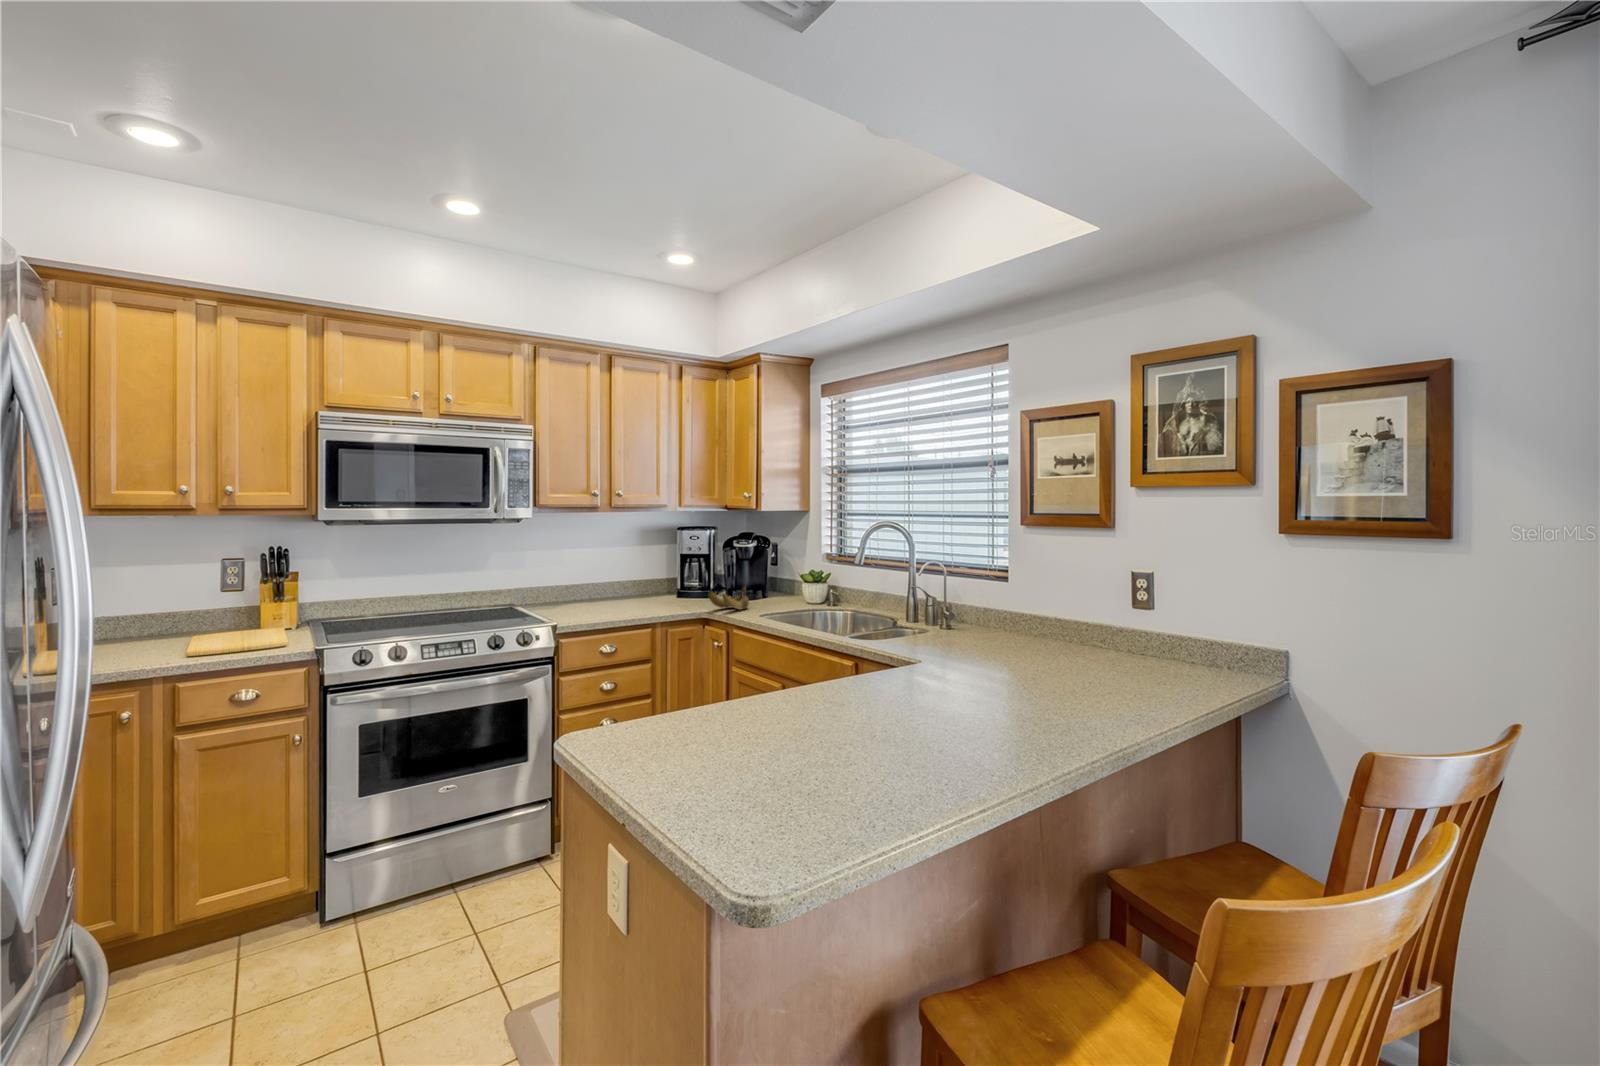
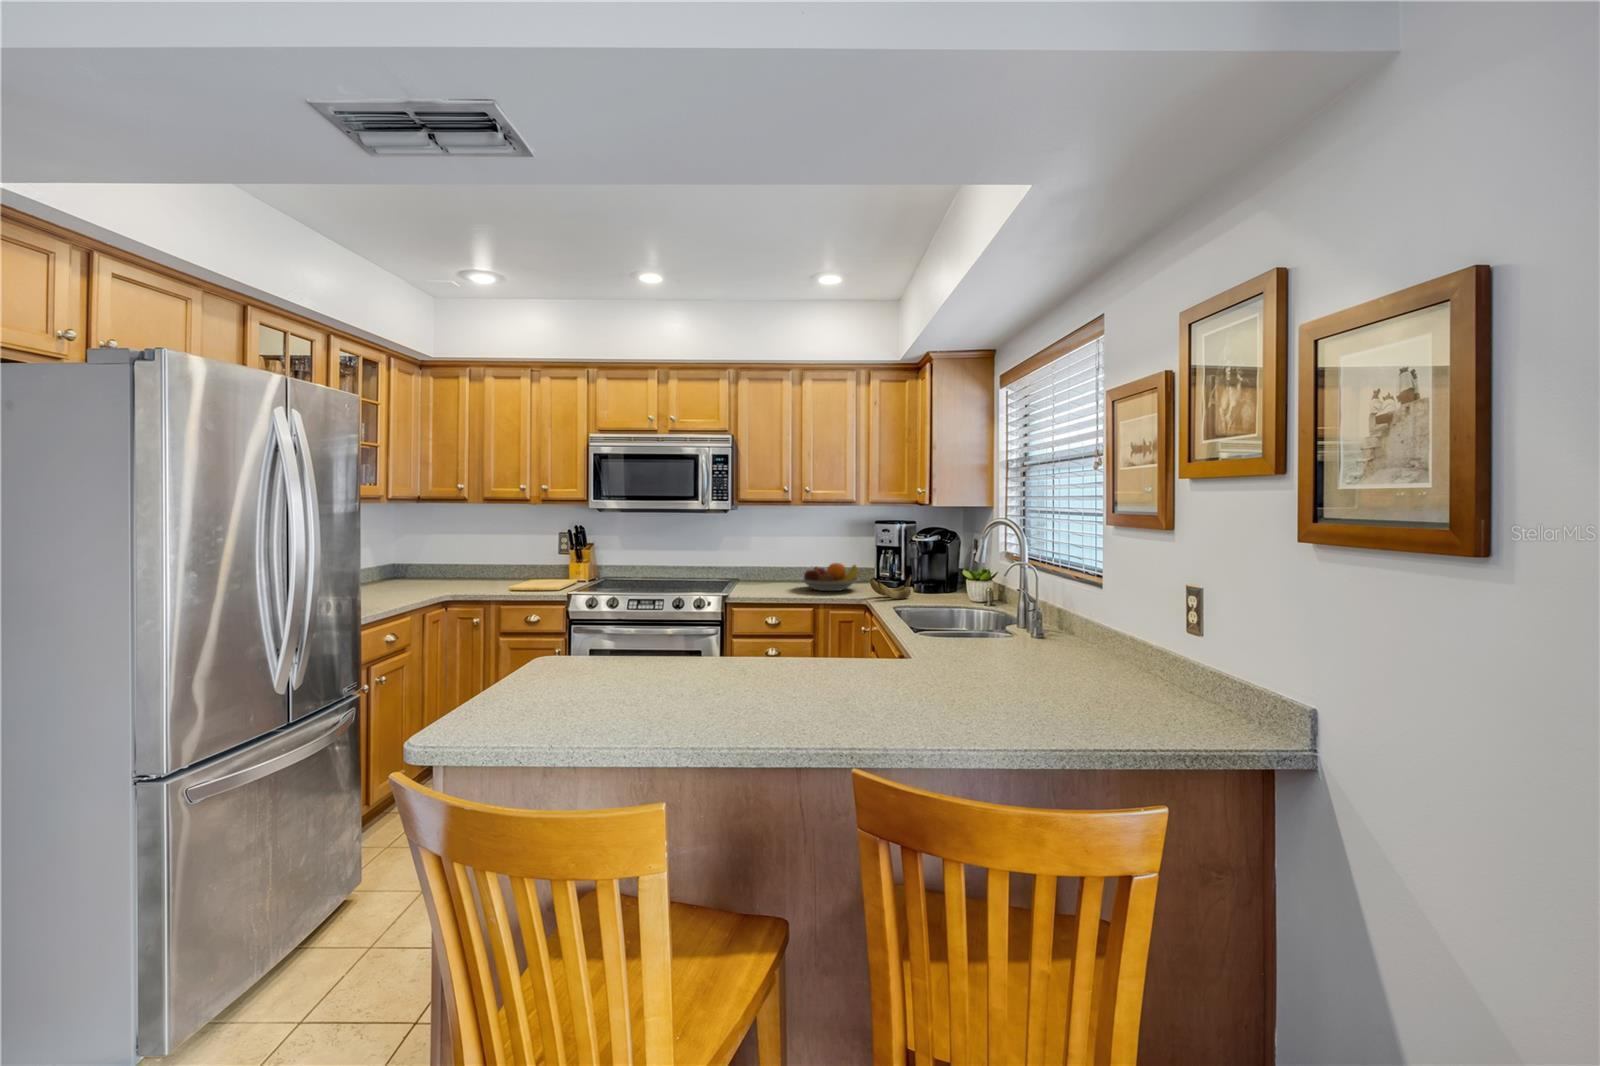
fruit bowl: none [609,576,682,609] -> present [798,563,860,591]

